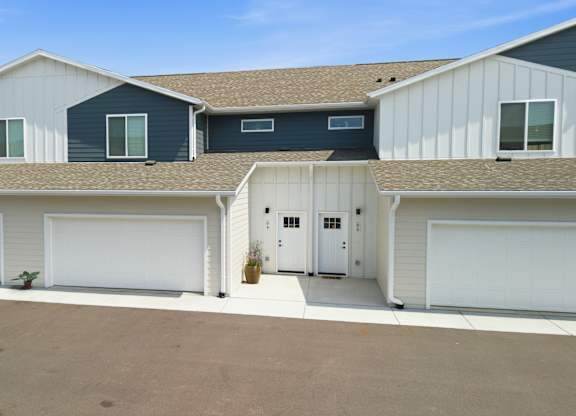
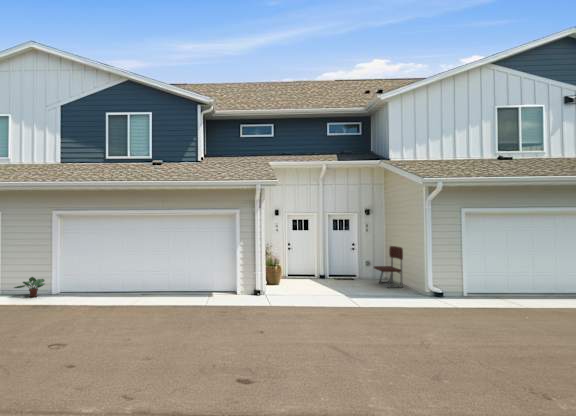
bench: none [356,249,382,295] -> present [374,246,403,288]

